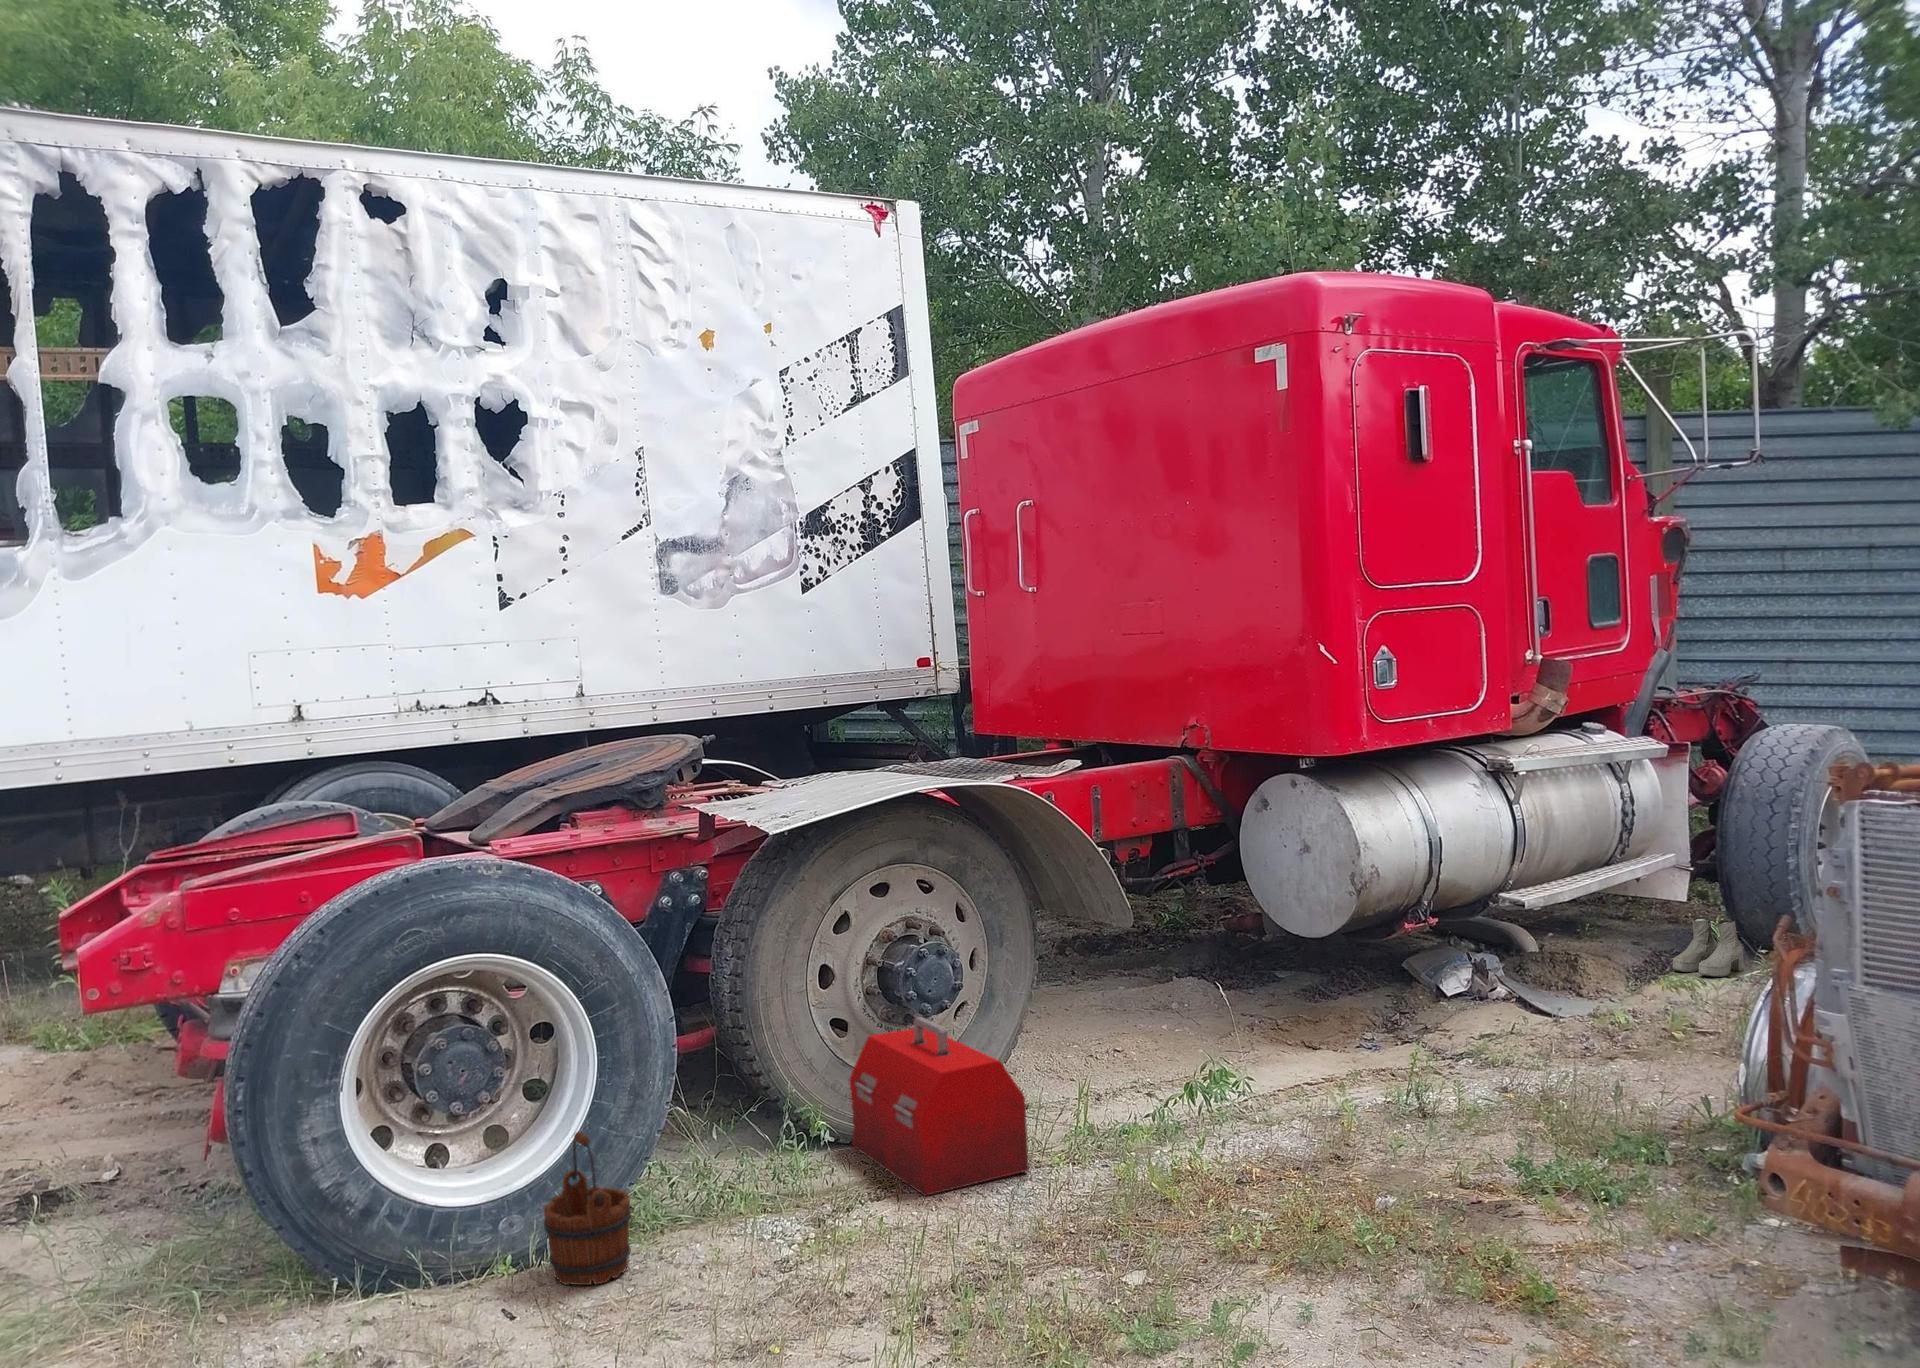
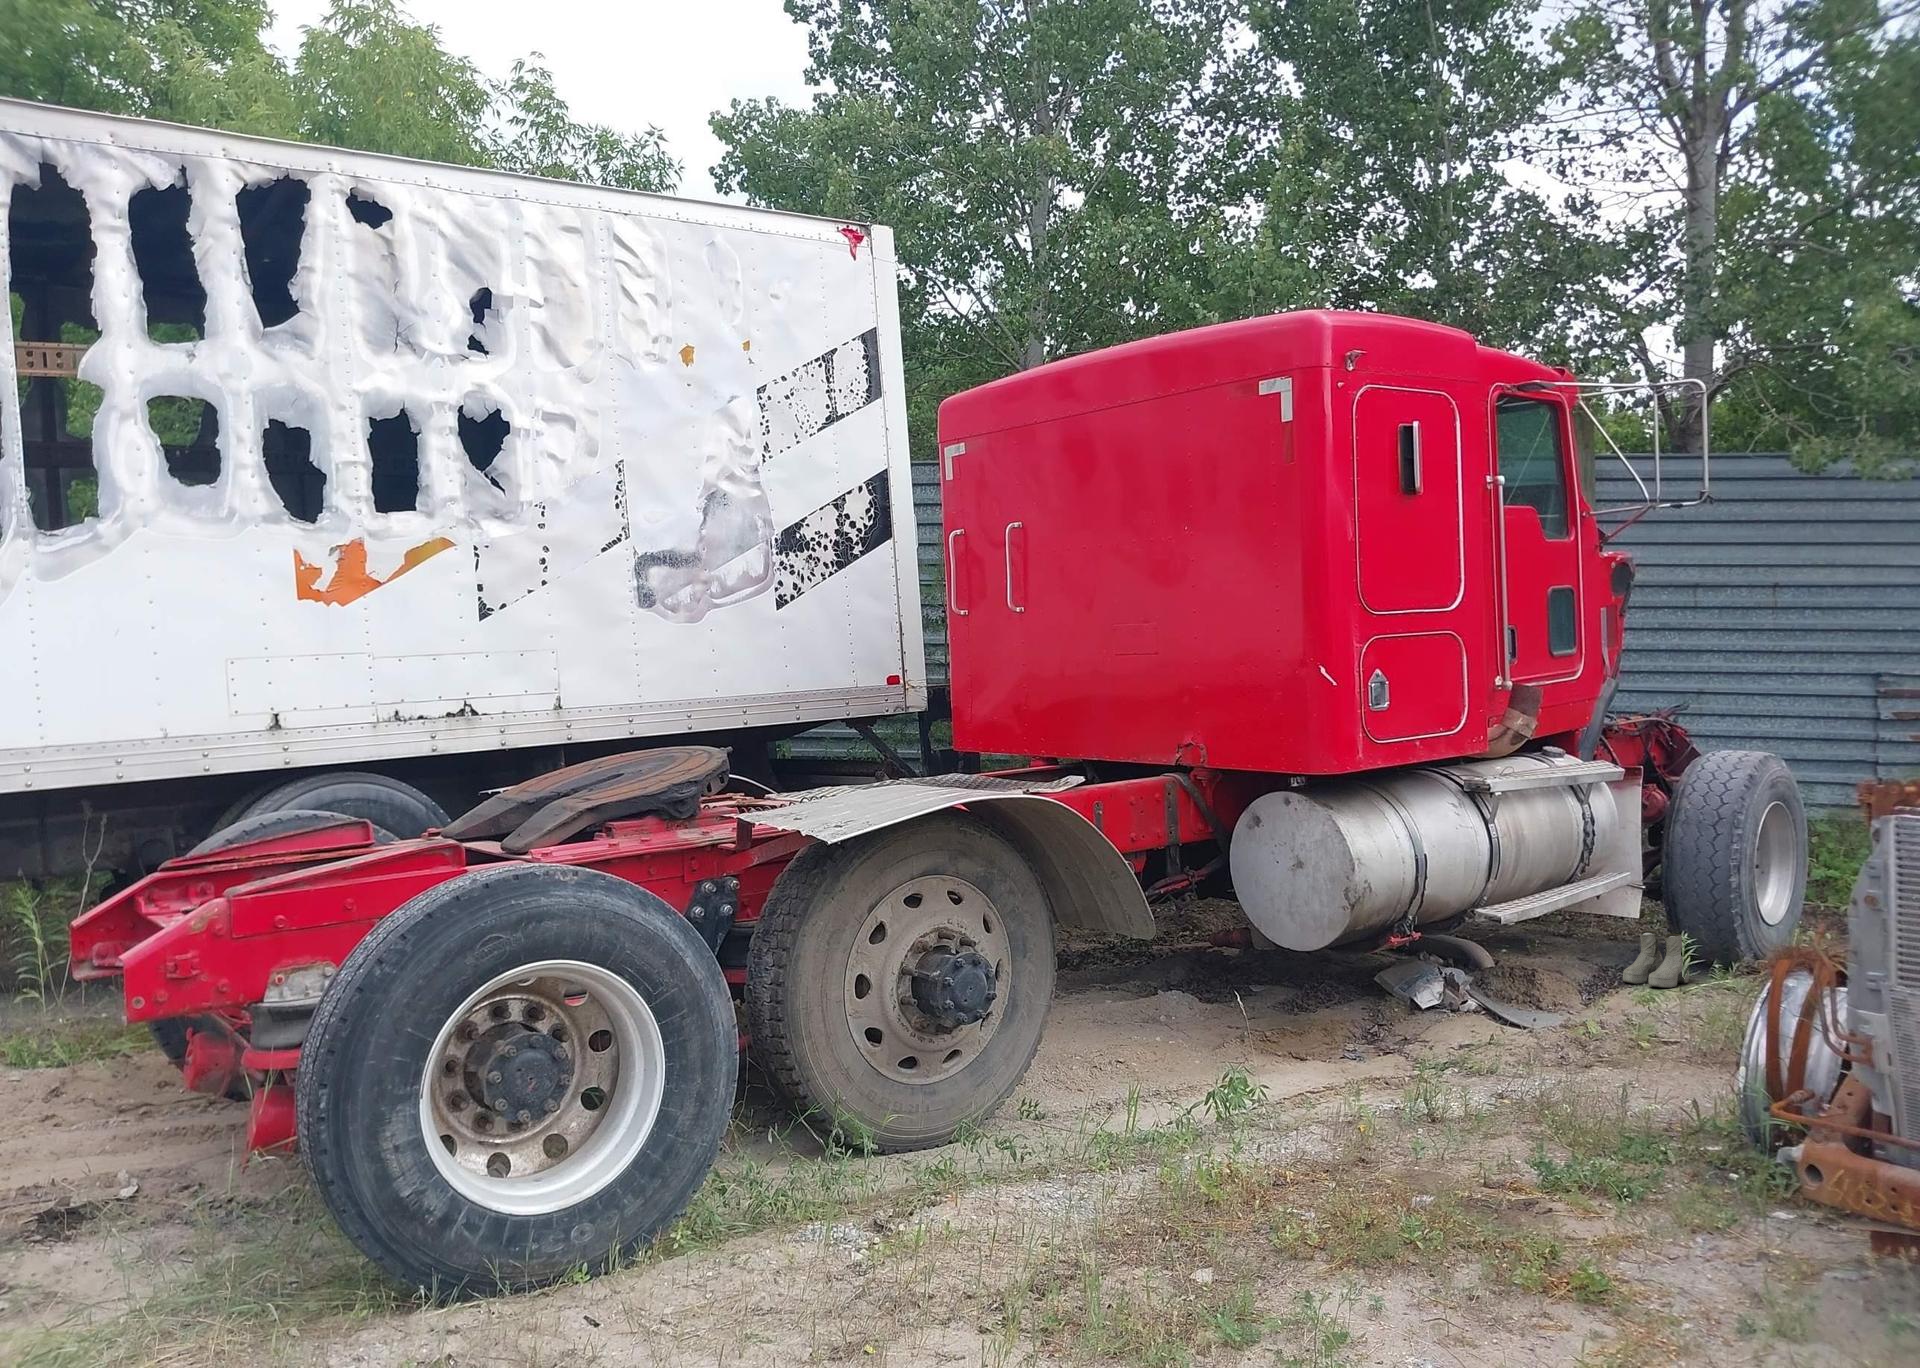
toolbox: present [850,1017,1029,1196] -> none [882,1026,1070,1204]
wooden bucket: present [544,1132,631,1285] -> none [611,1141,700,1298]

